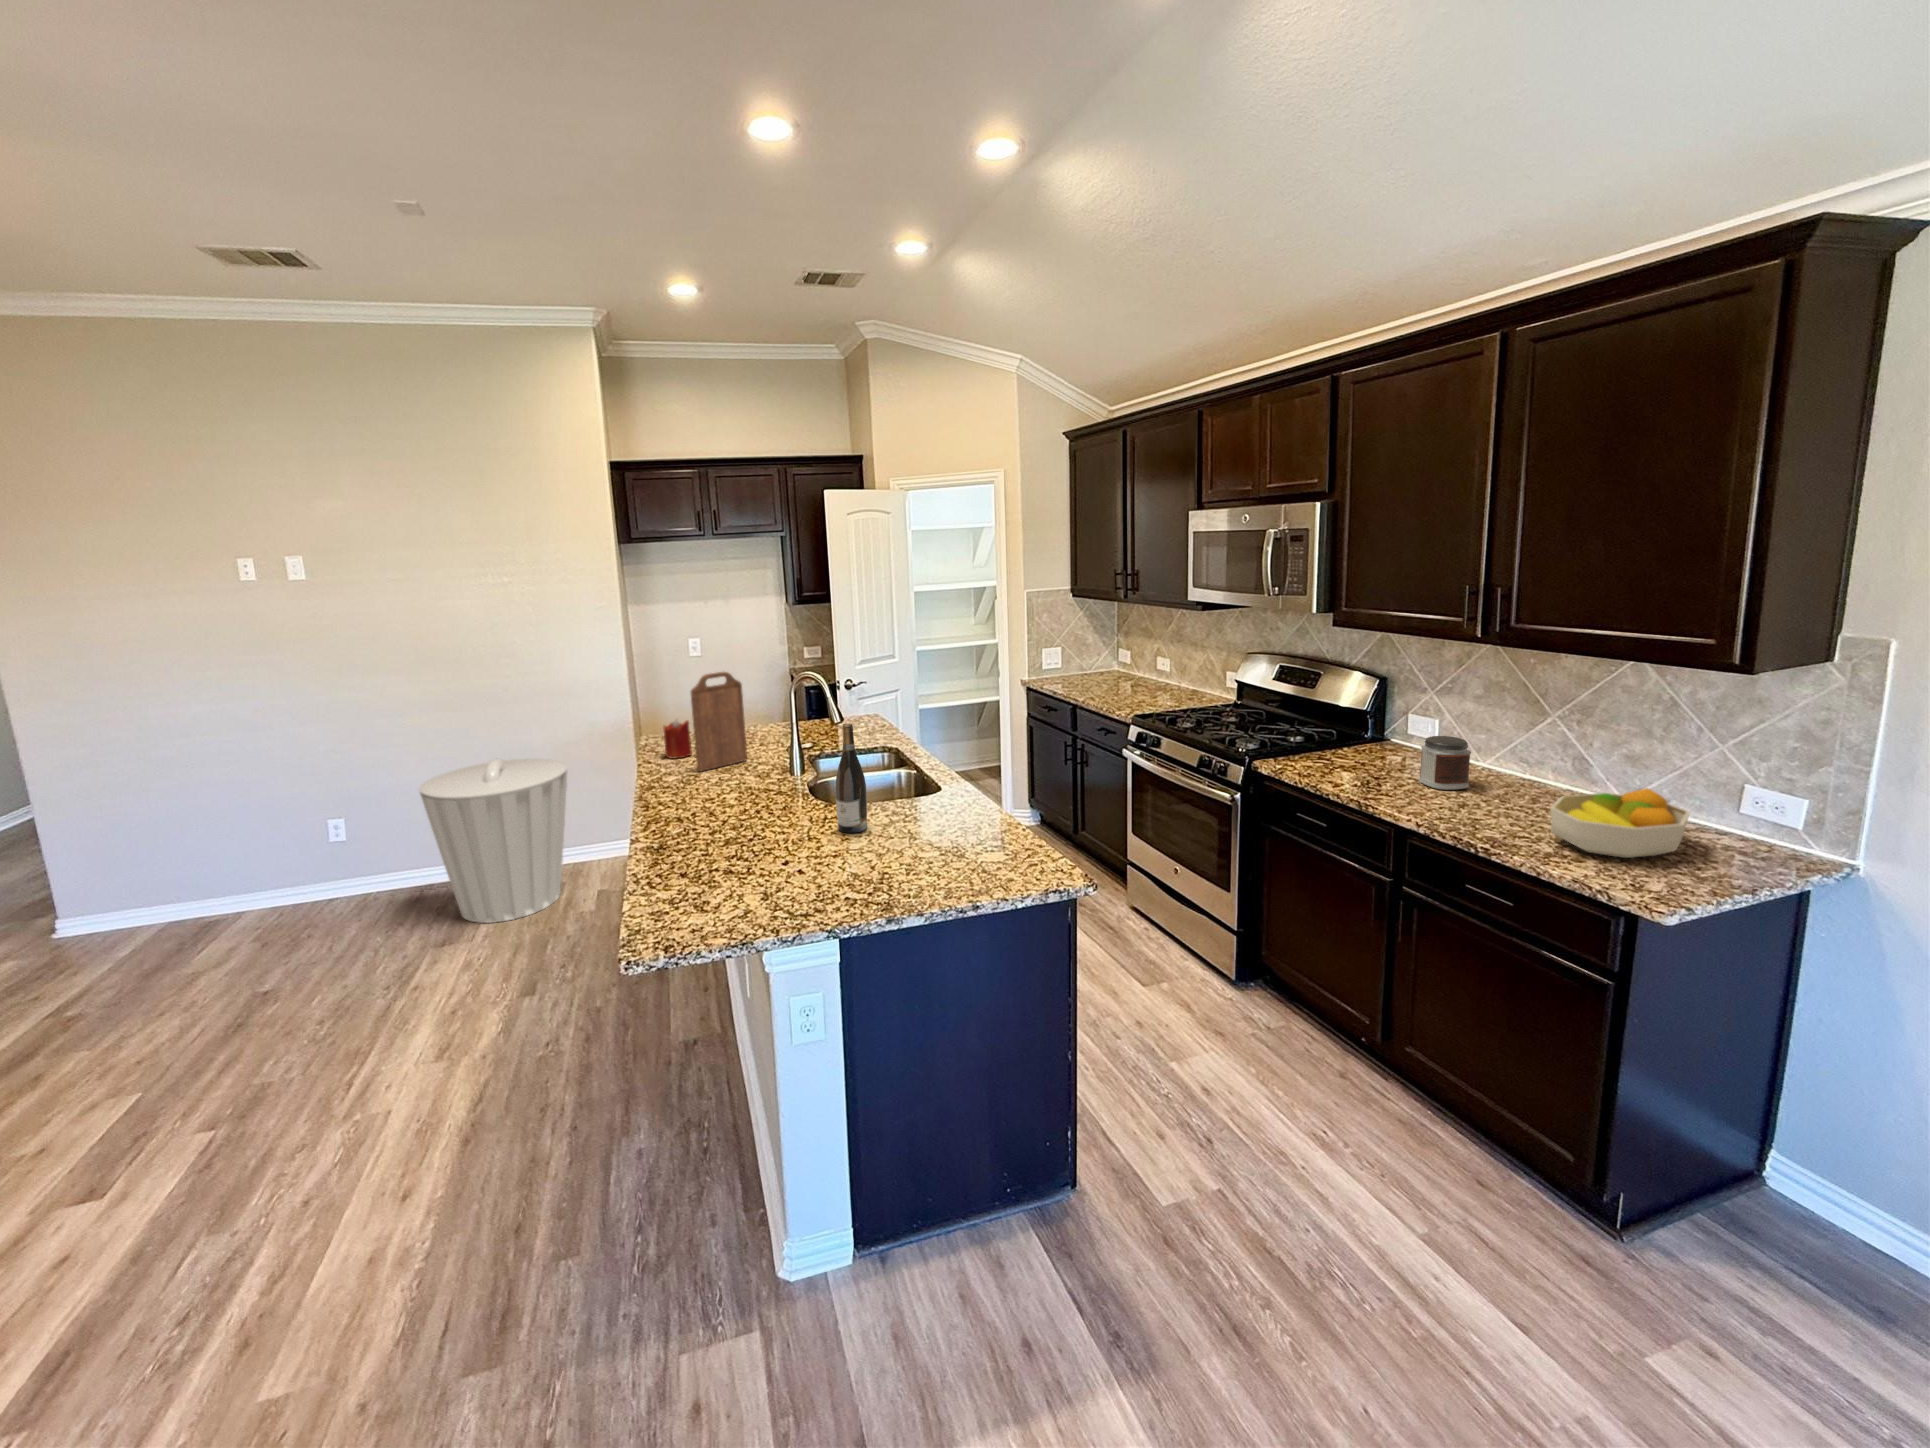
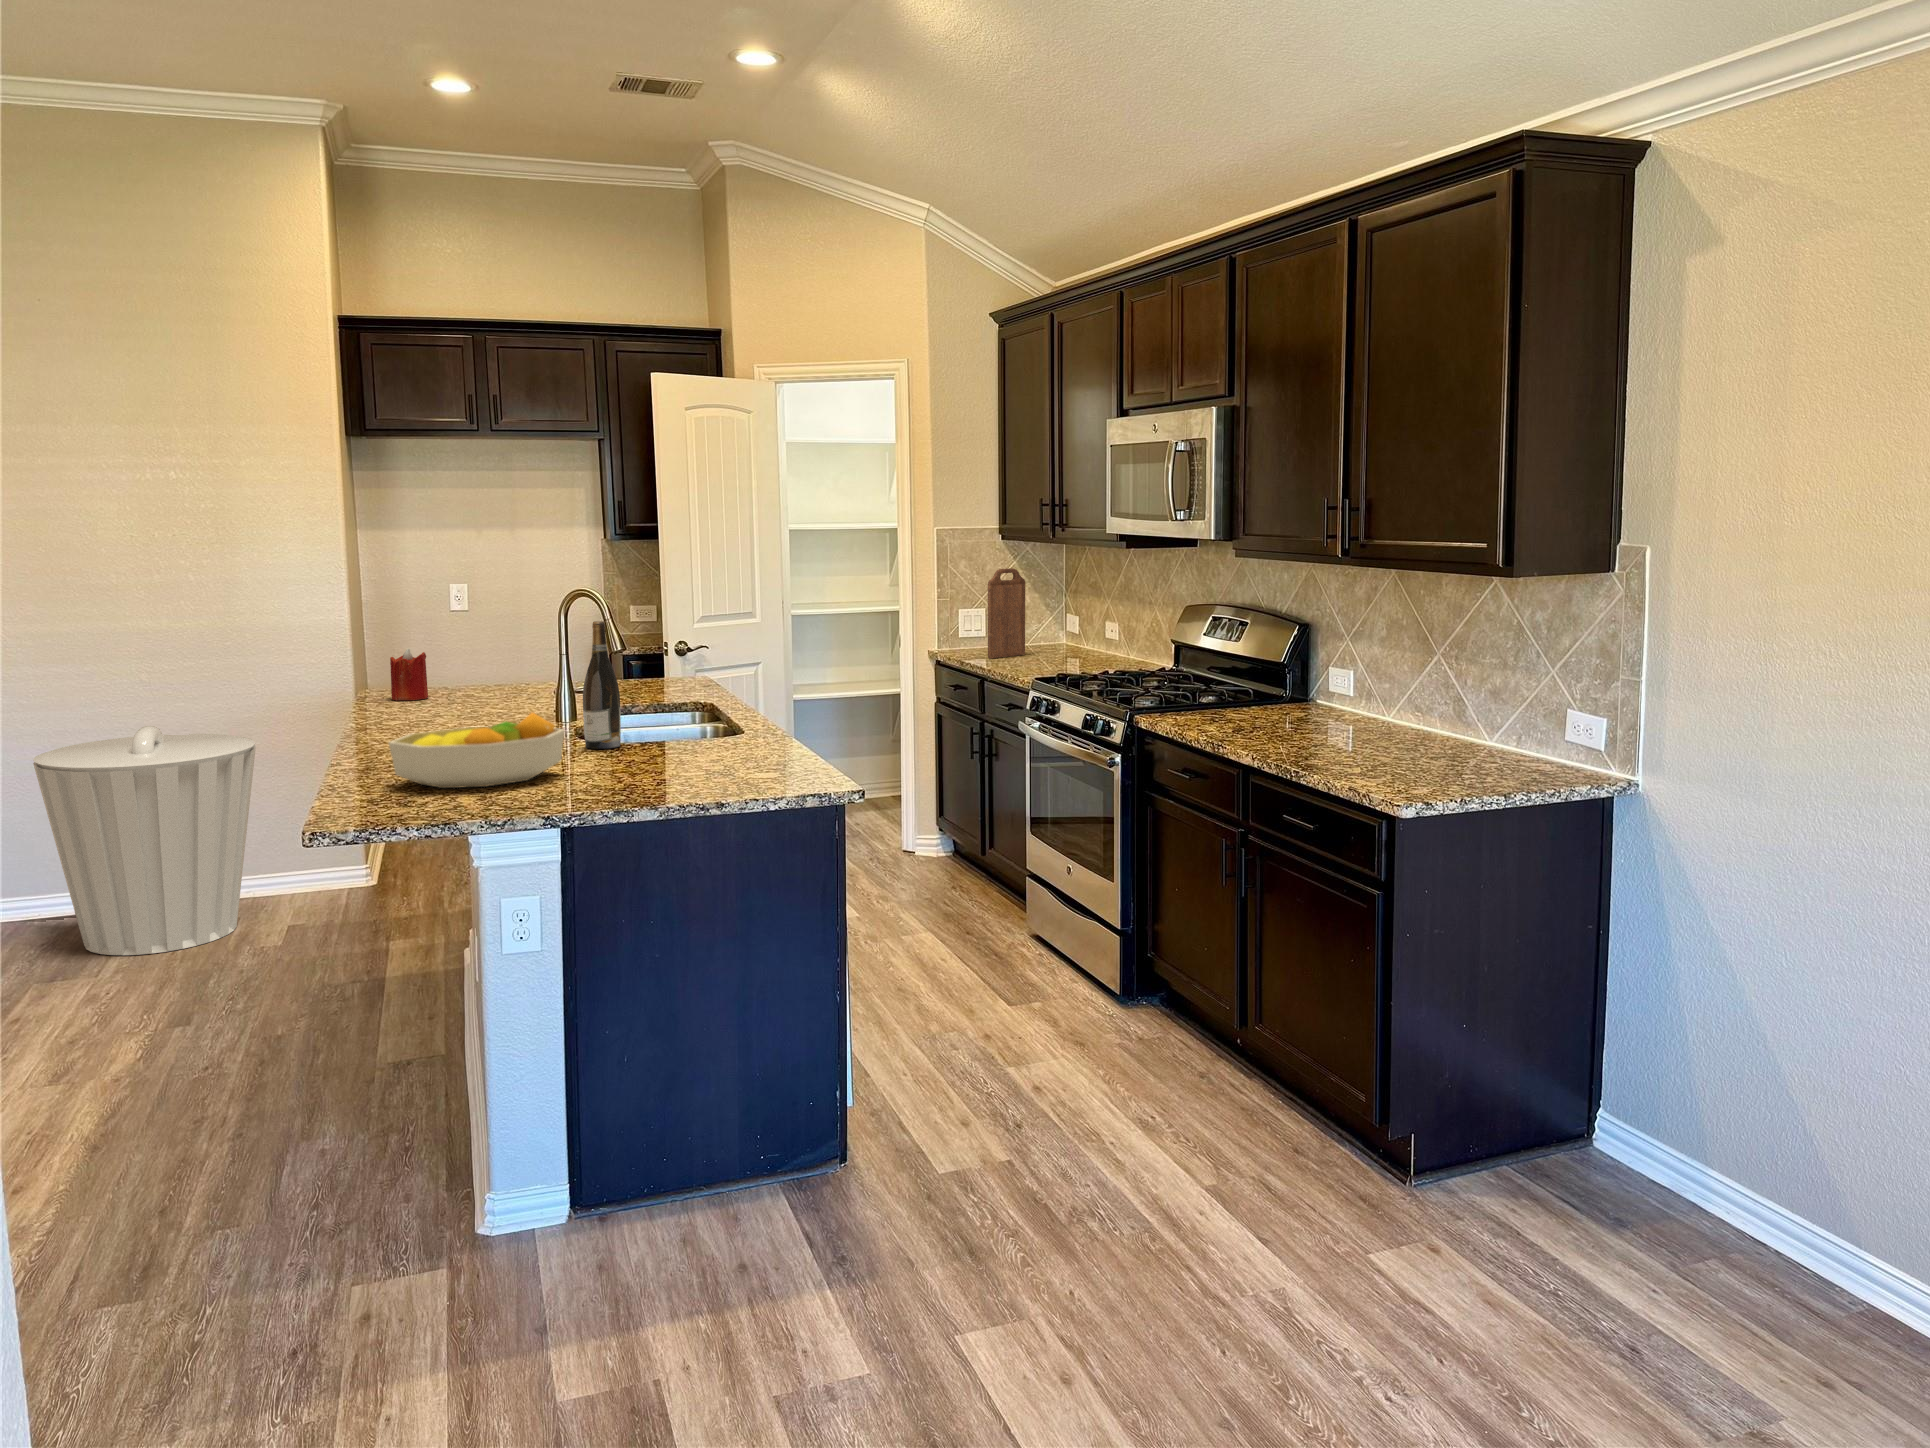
cutting board: present [690,672,747,772] -> present [988,568,1025,659]
jar: present [1419,736,1471,790] -> none [1301,677,1349,735]
fruit bowl: present [1550,788,1690,858] -> present [389,713,565,788]

